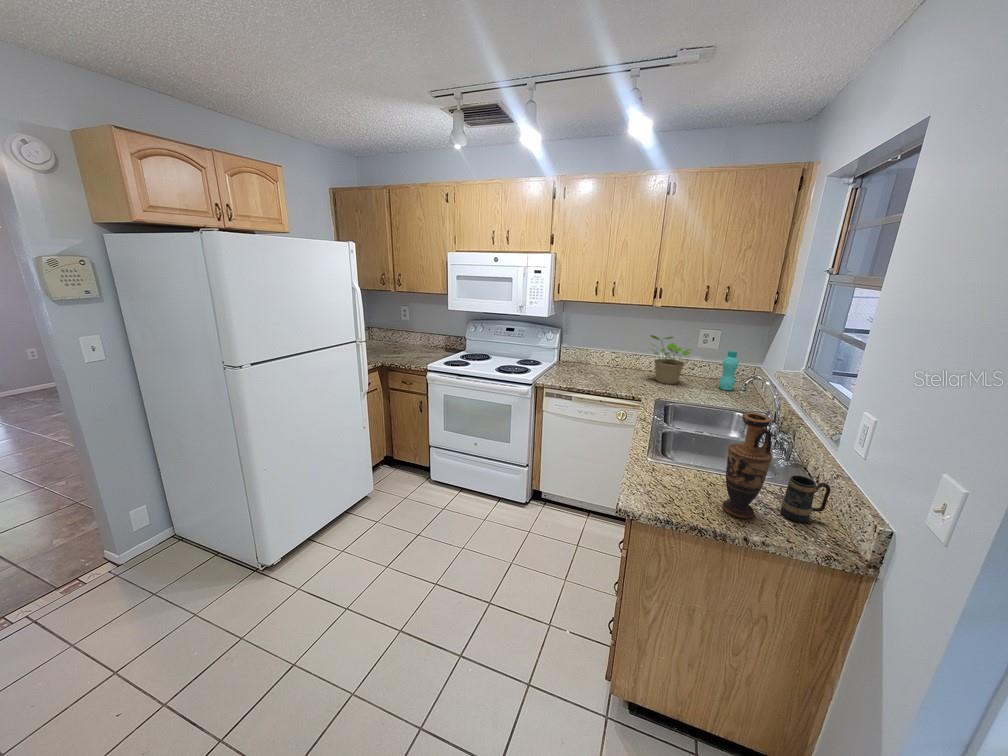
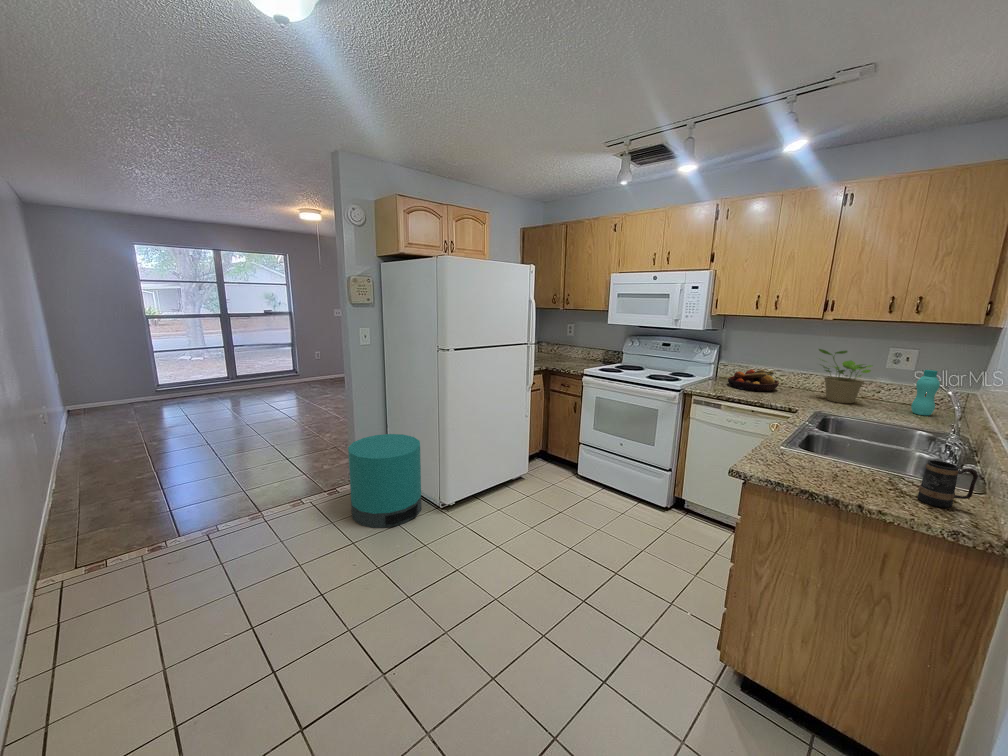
fruit bowl: none [573,354,617,378] -> present [728,370,779,391]
vase: present [722,413,772,519] -> none [845,391,900,494]
trash can: none [75,487,228,643] -> present [348,434,421,528]

